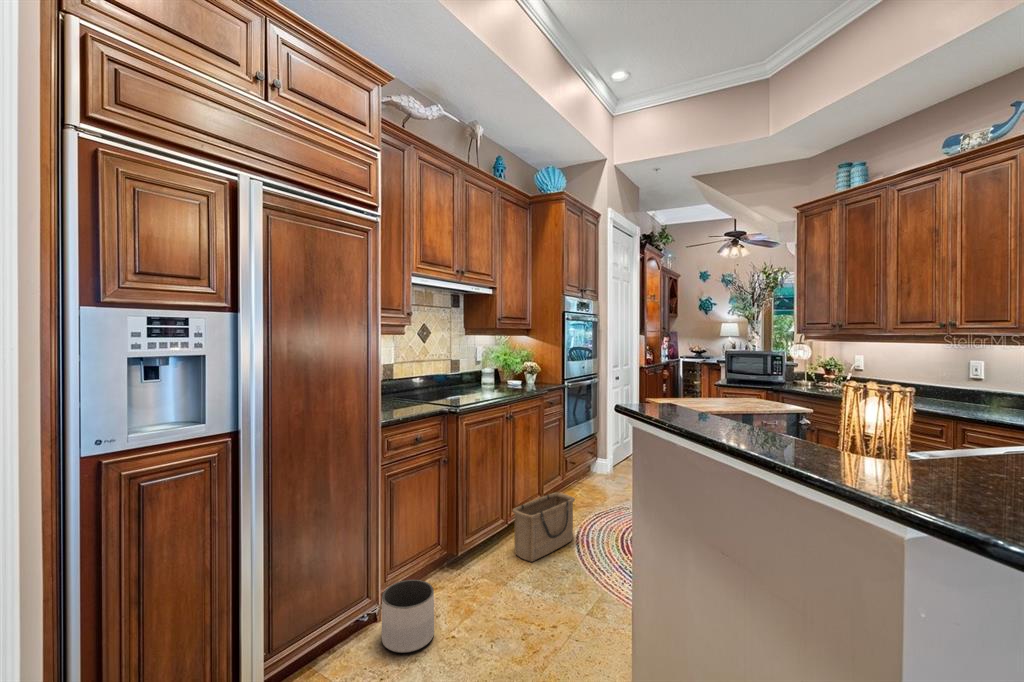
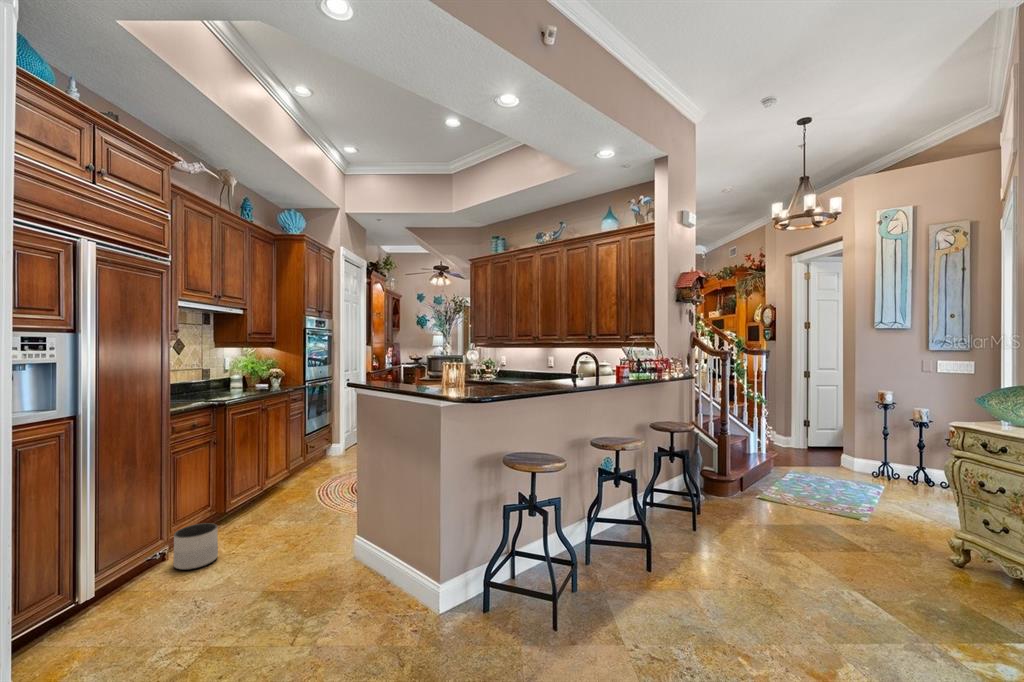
basket: present [513,492,575,561] -> none [269,463,318,511]

